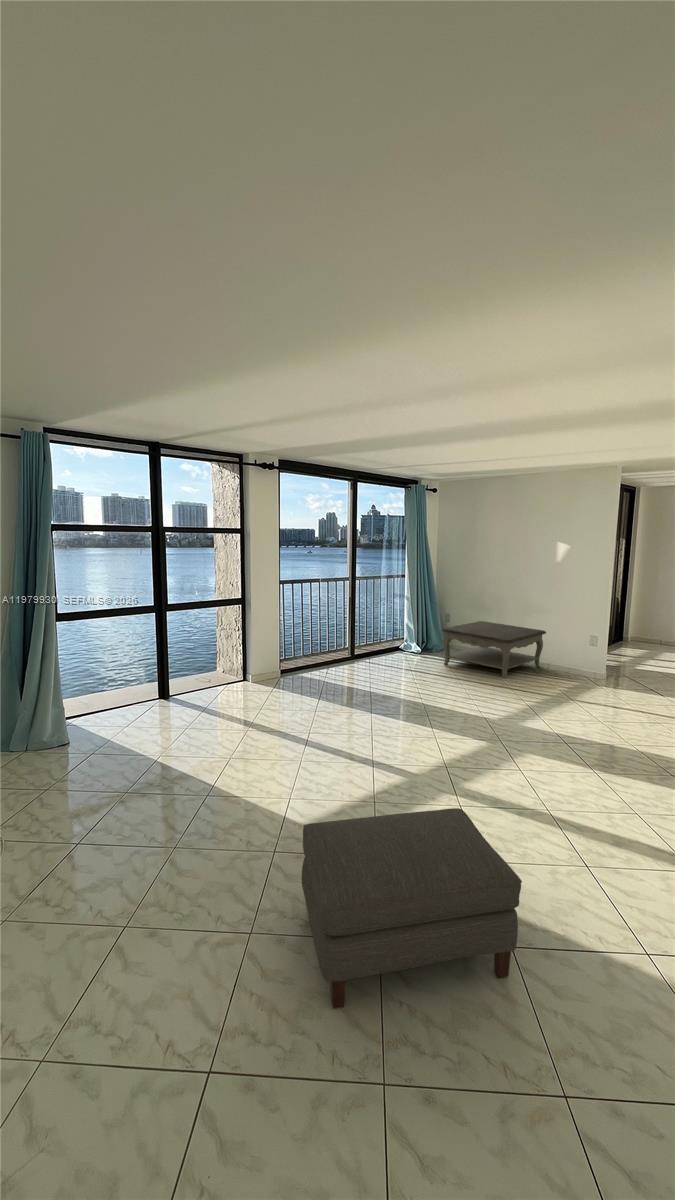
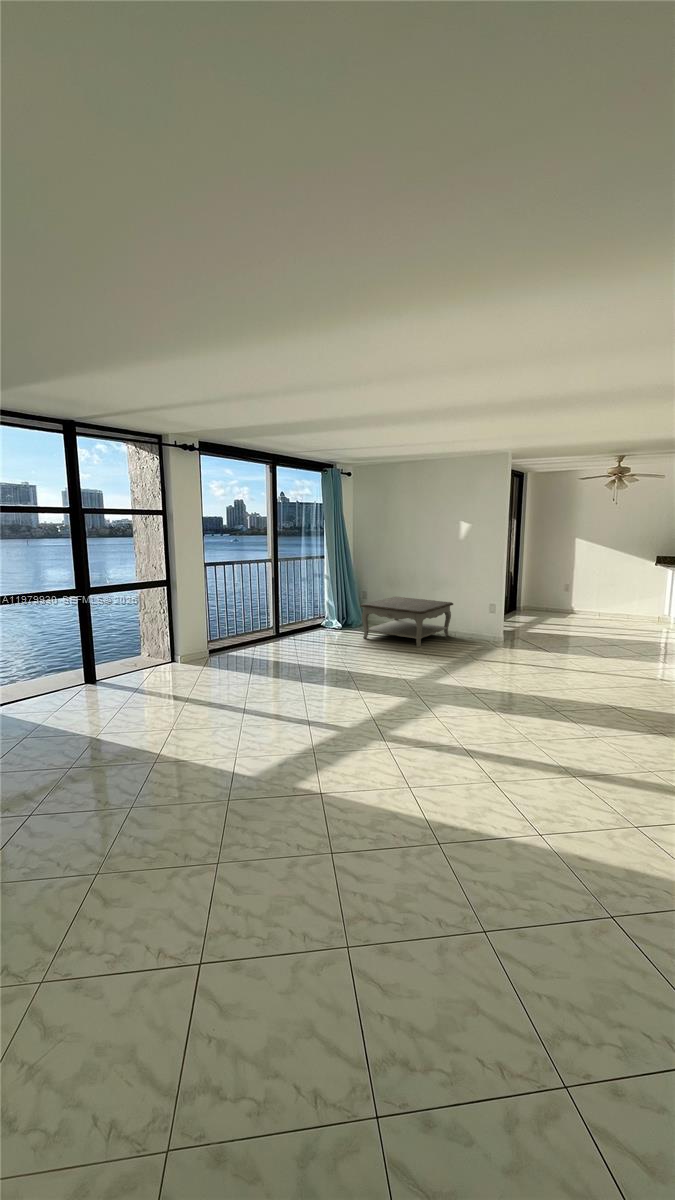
ottoman: present [302,808,522,1009] -> none [262,741,445,901]

